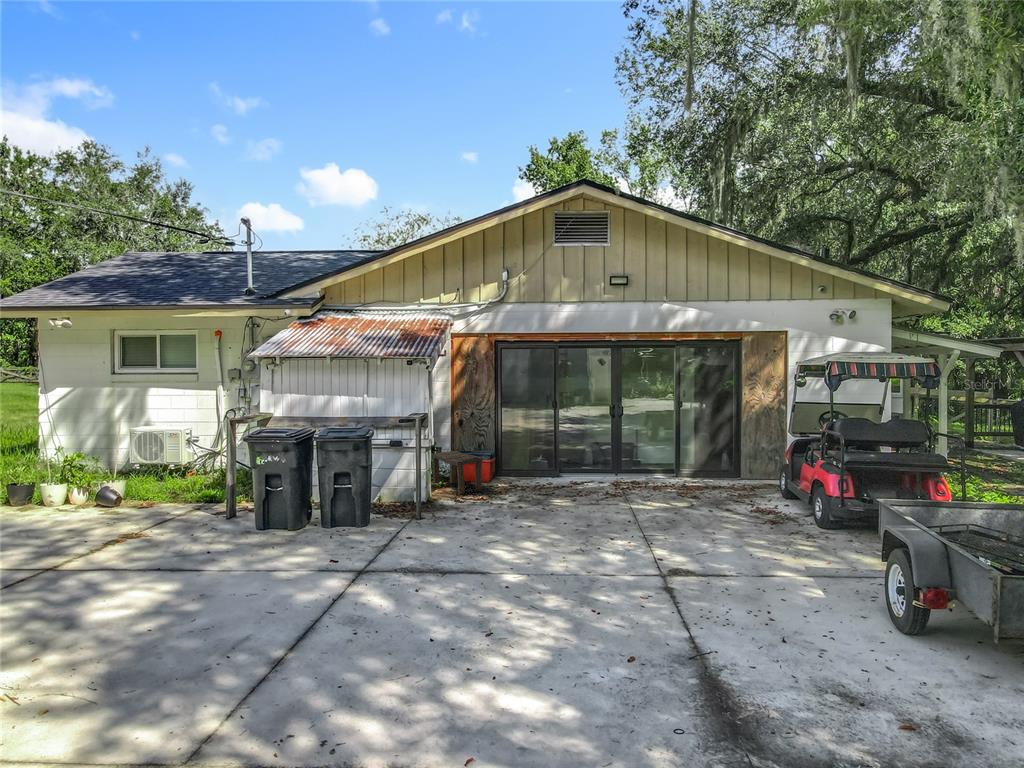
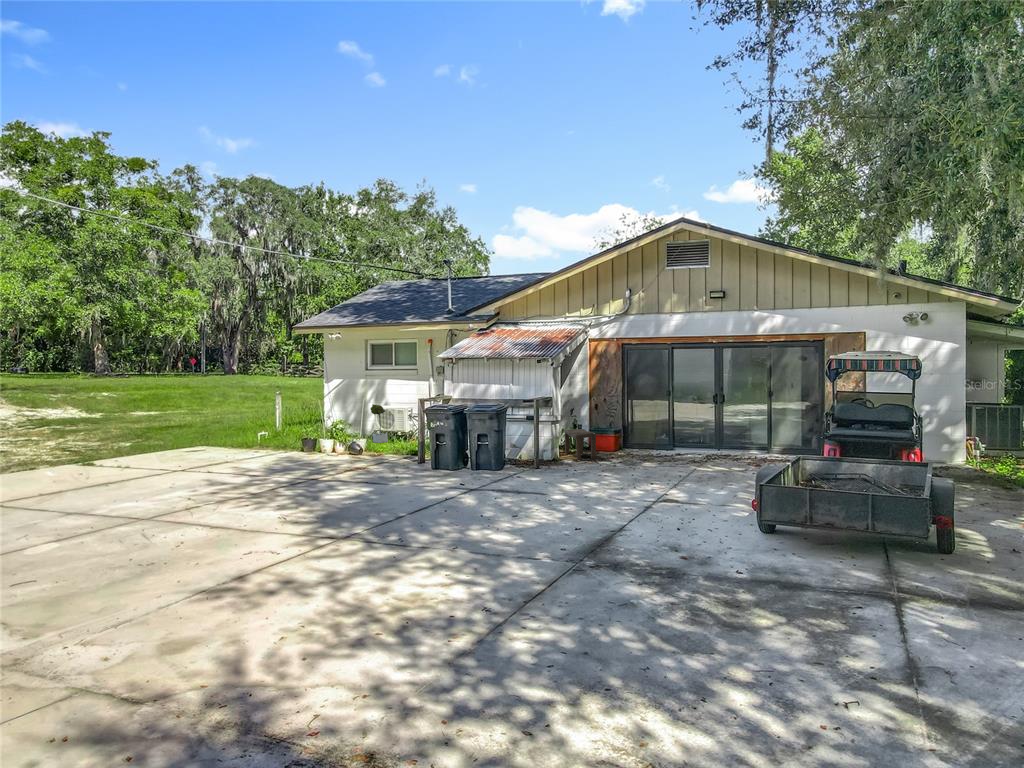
potted tree: none [125,425,155,482] -> present [370,404,388,443]

